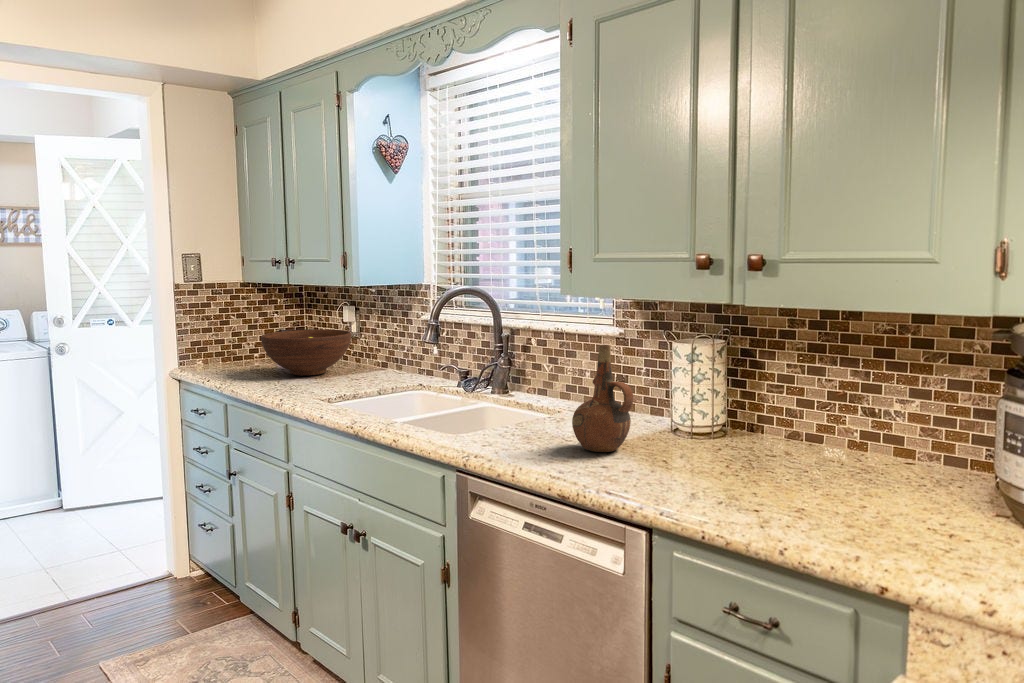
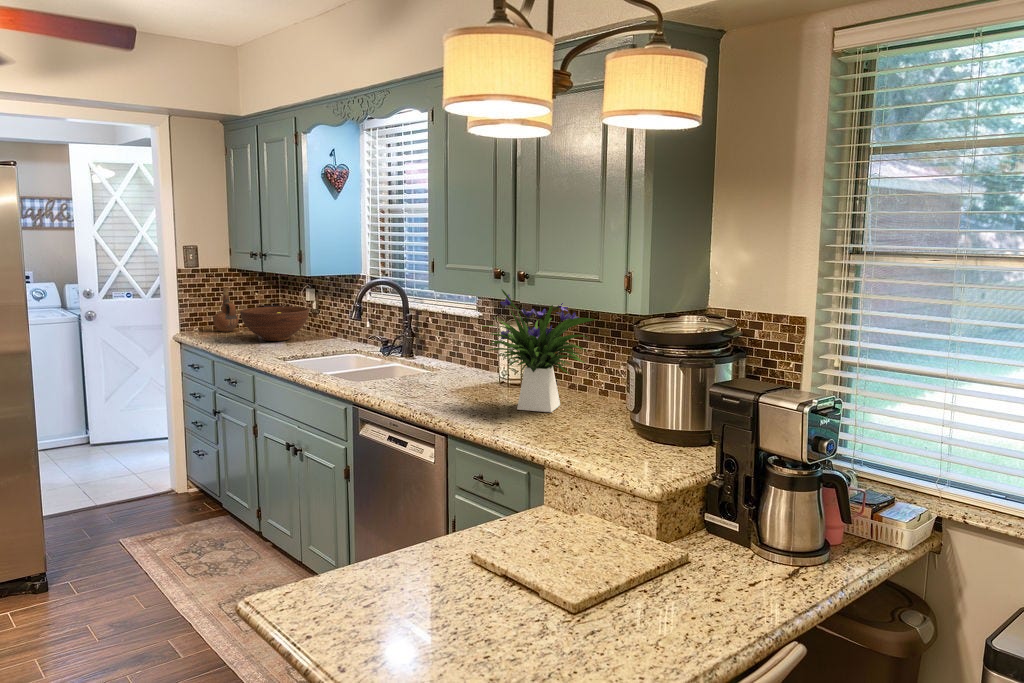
flower arrangement: none [691,283,886,485] -> present [483,290,595,412]
ceramic pitcher: present [572,345,633,452] -> present [213,288,239,332]

